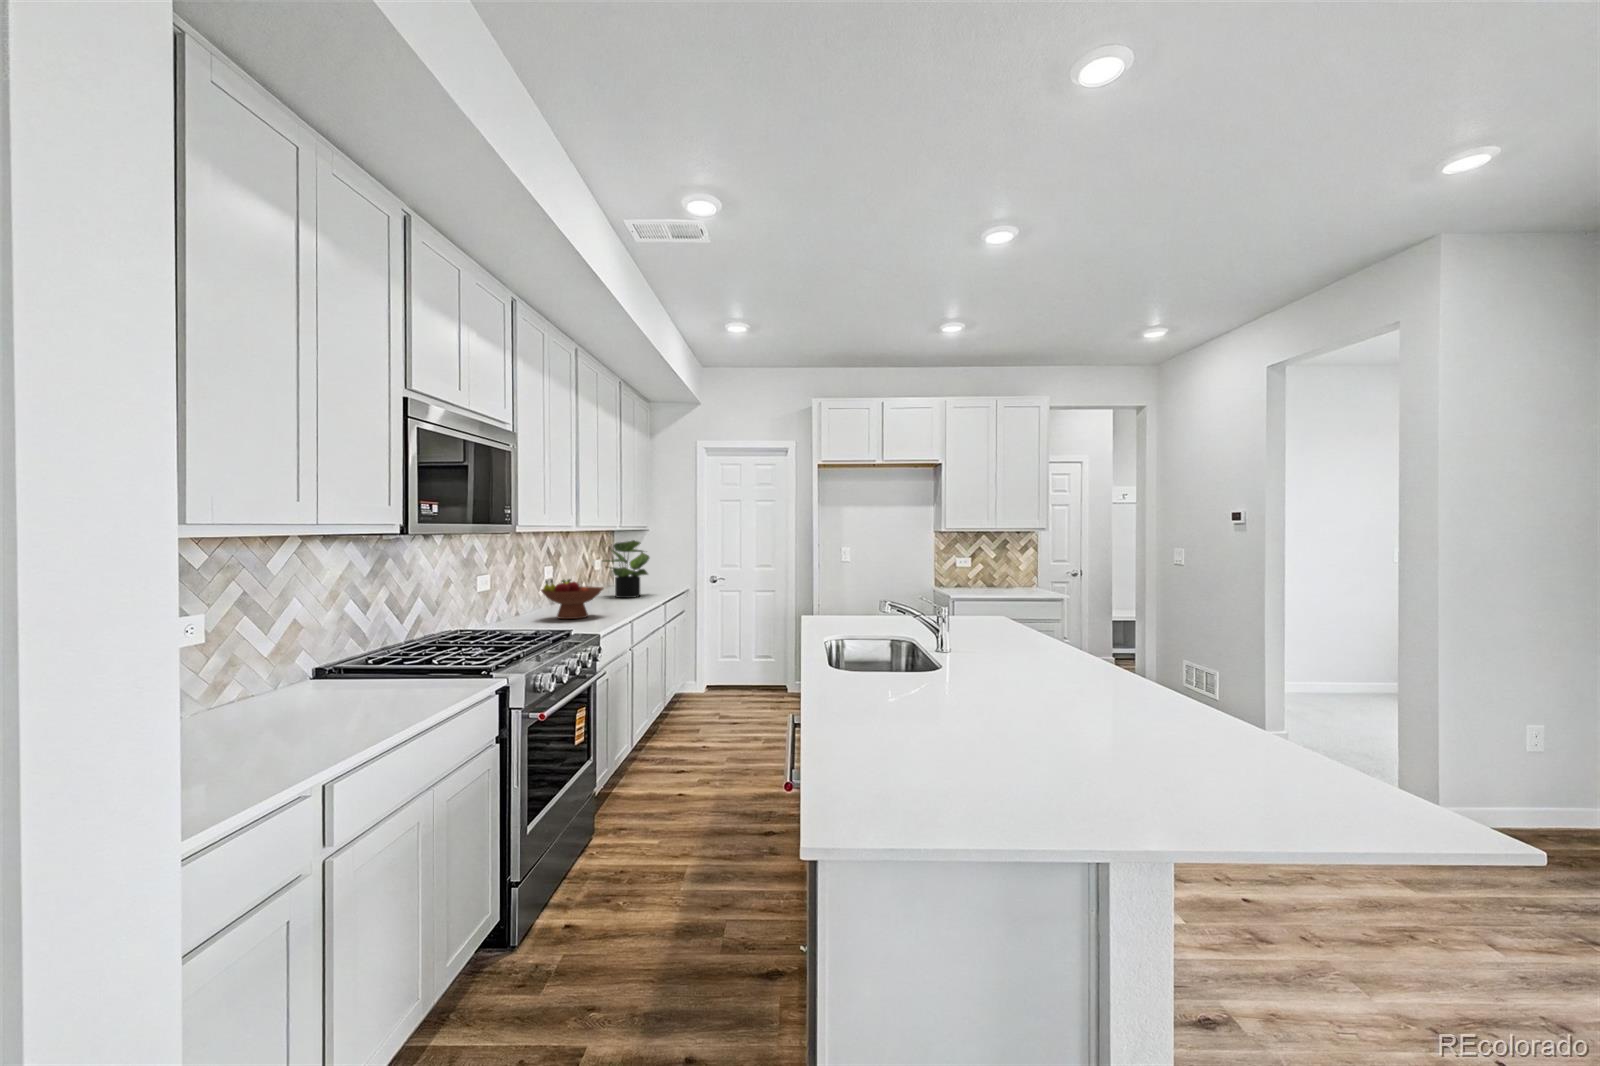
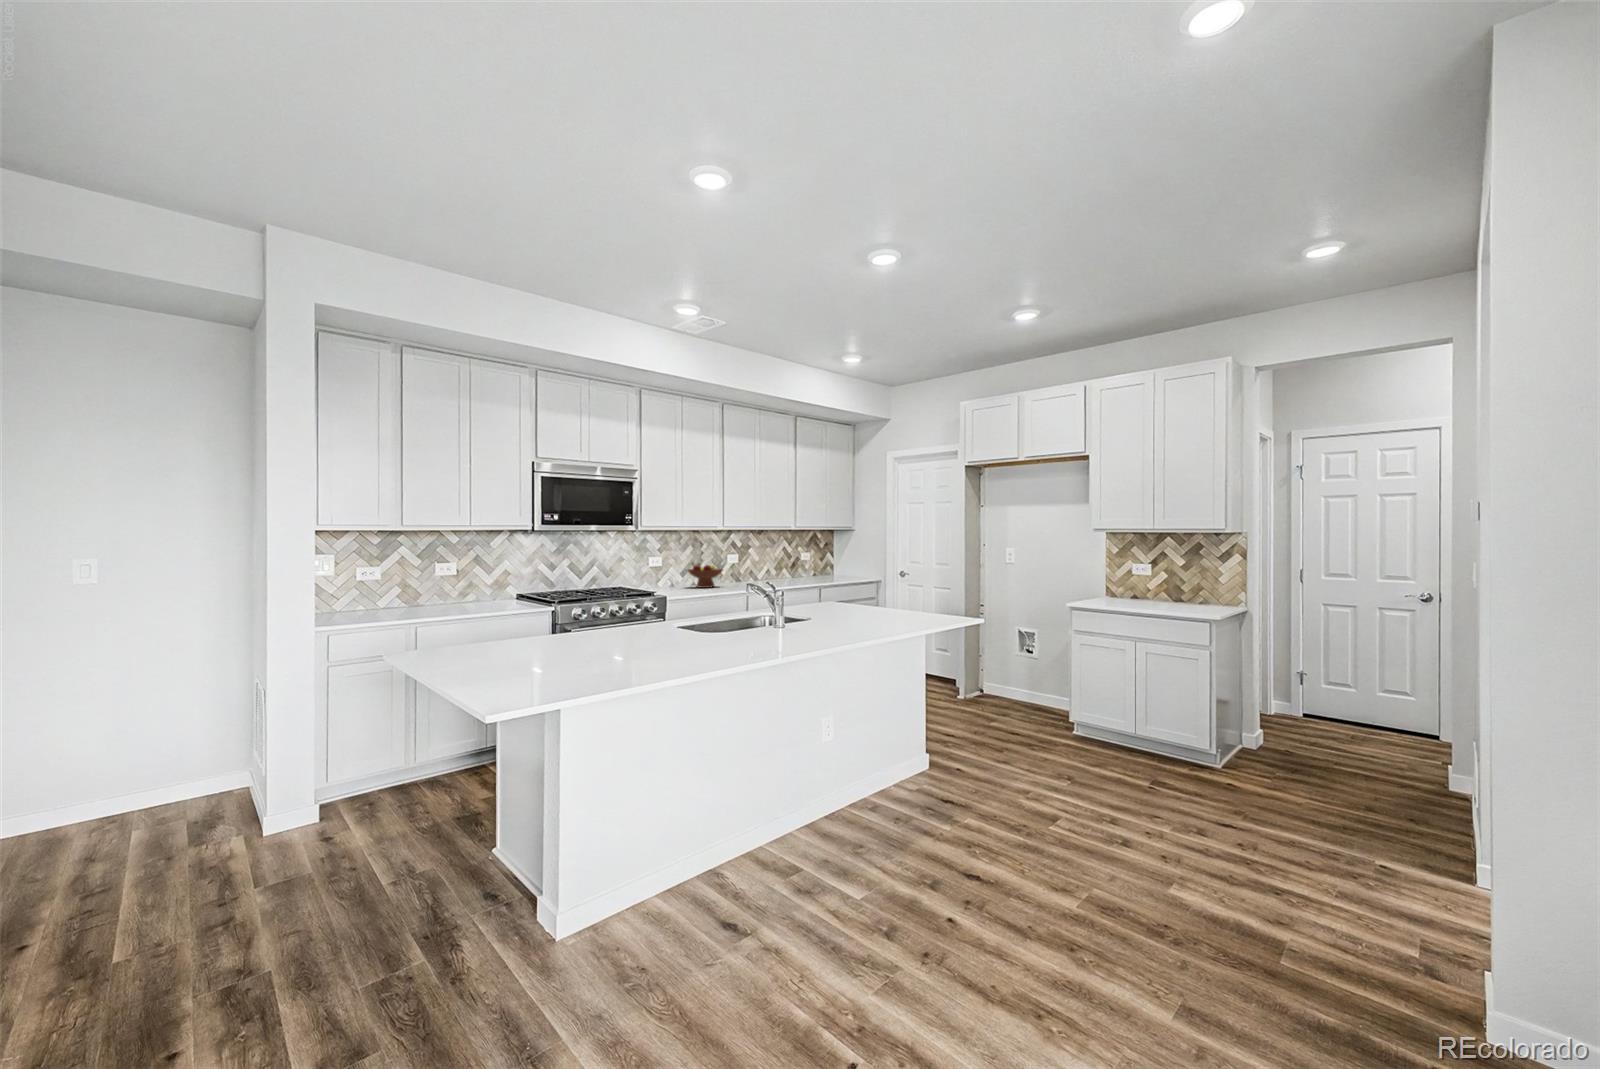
potted plant: present [603,540,649,598] -> none [792,541,826,582]

